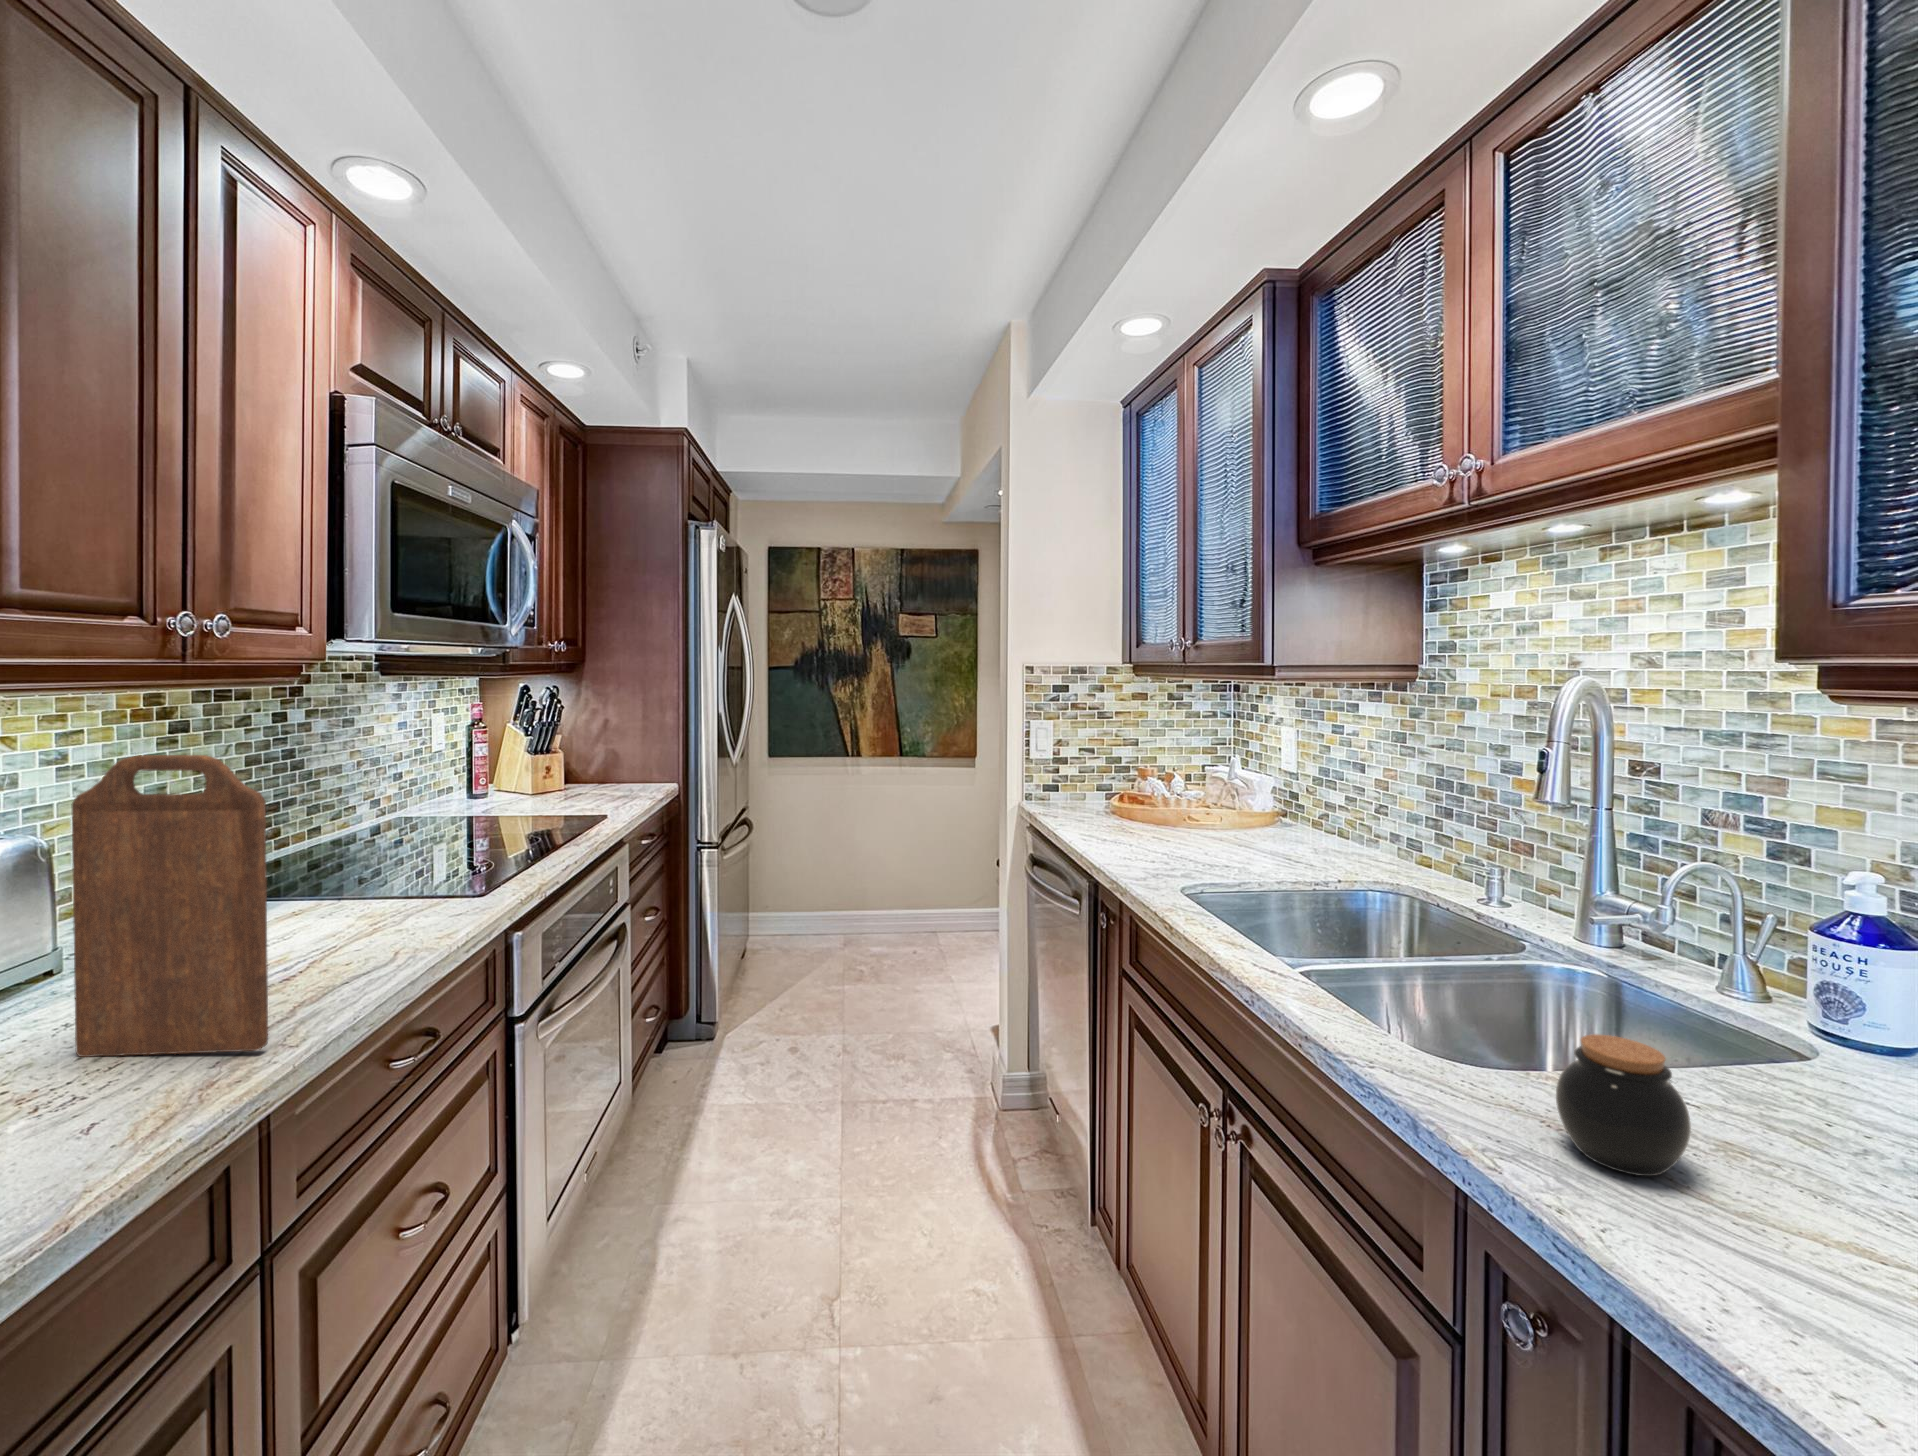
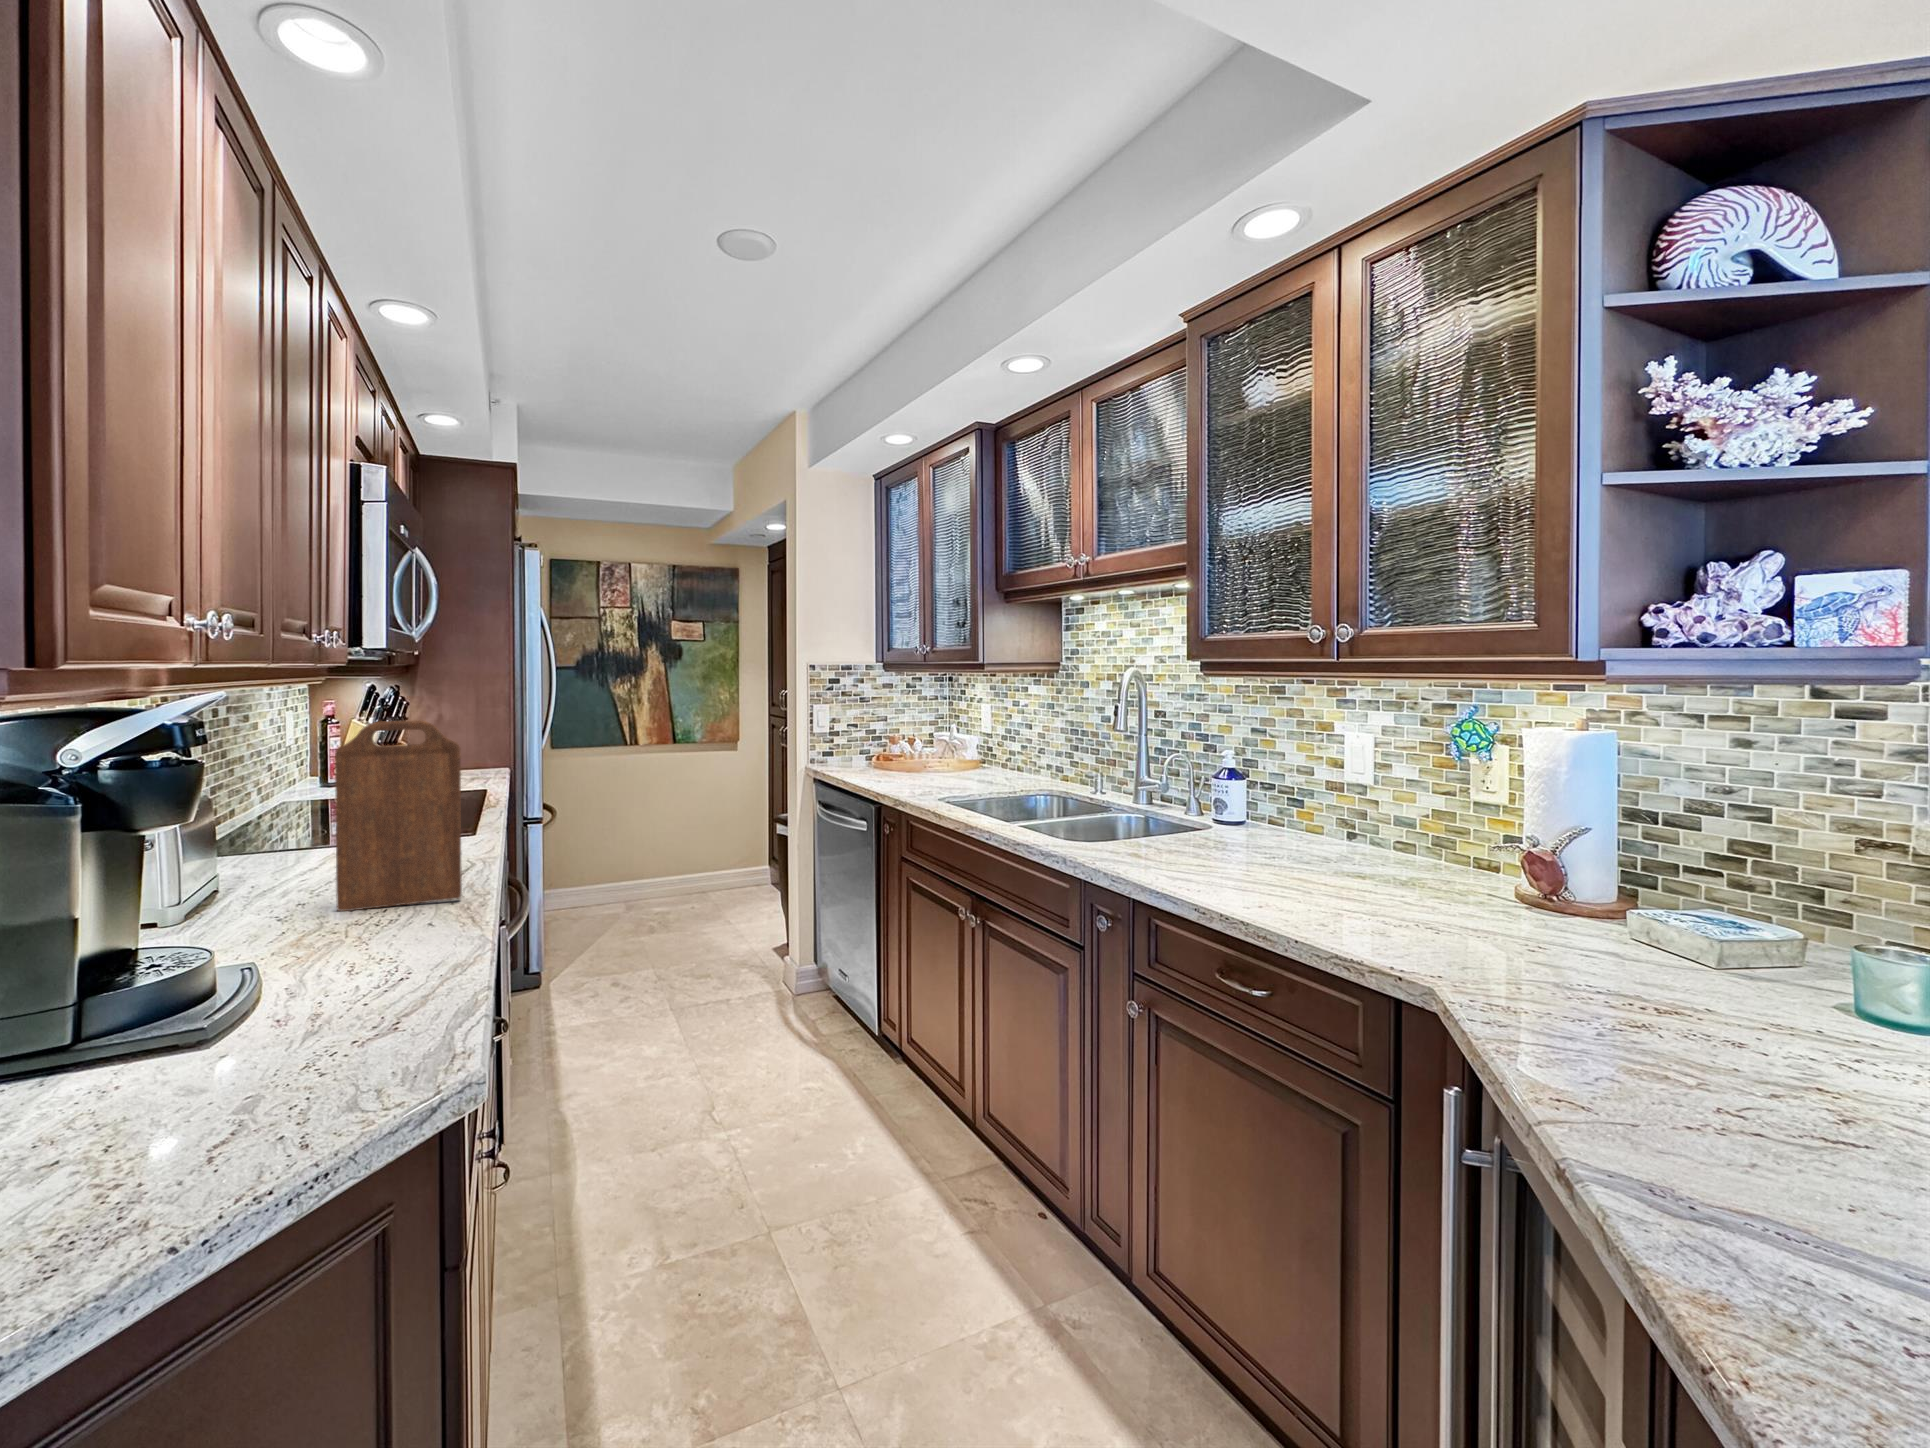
jar: present [1556,1034,1691,1176] -> none [1116,811,1158,859]

